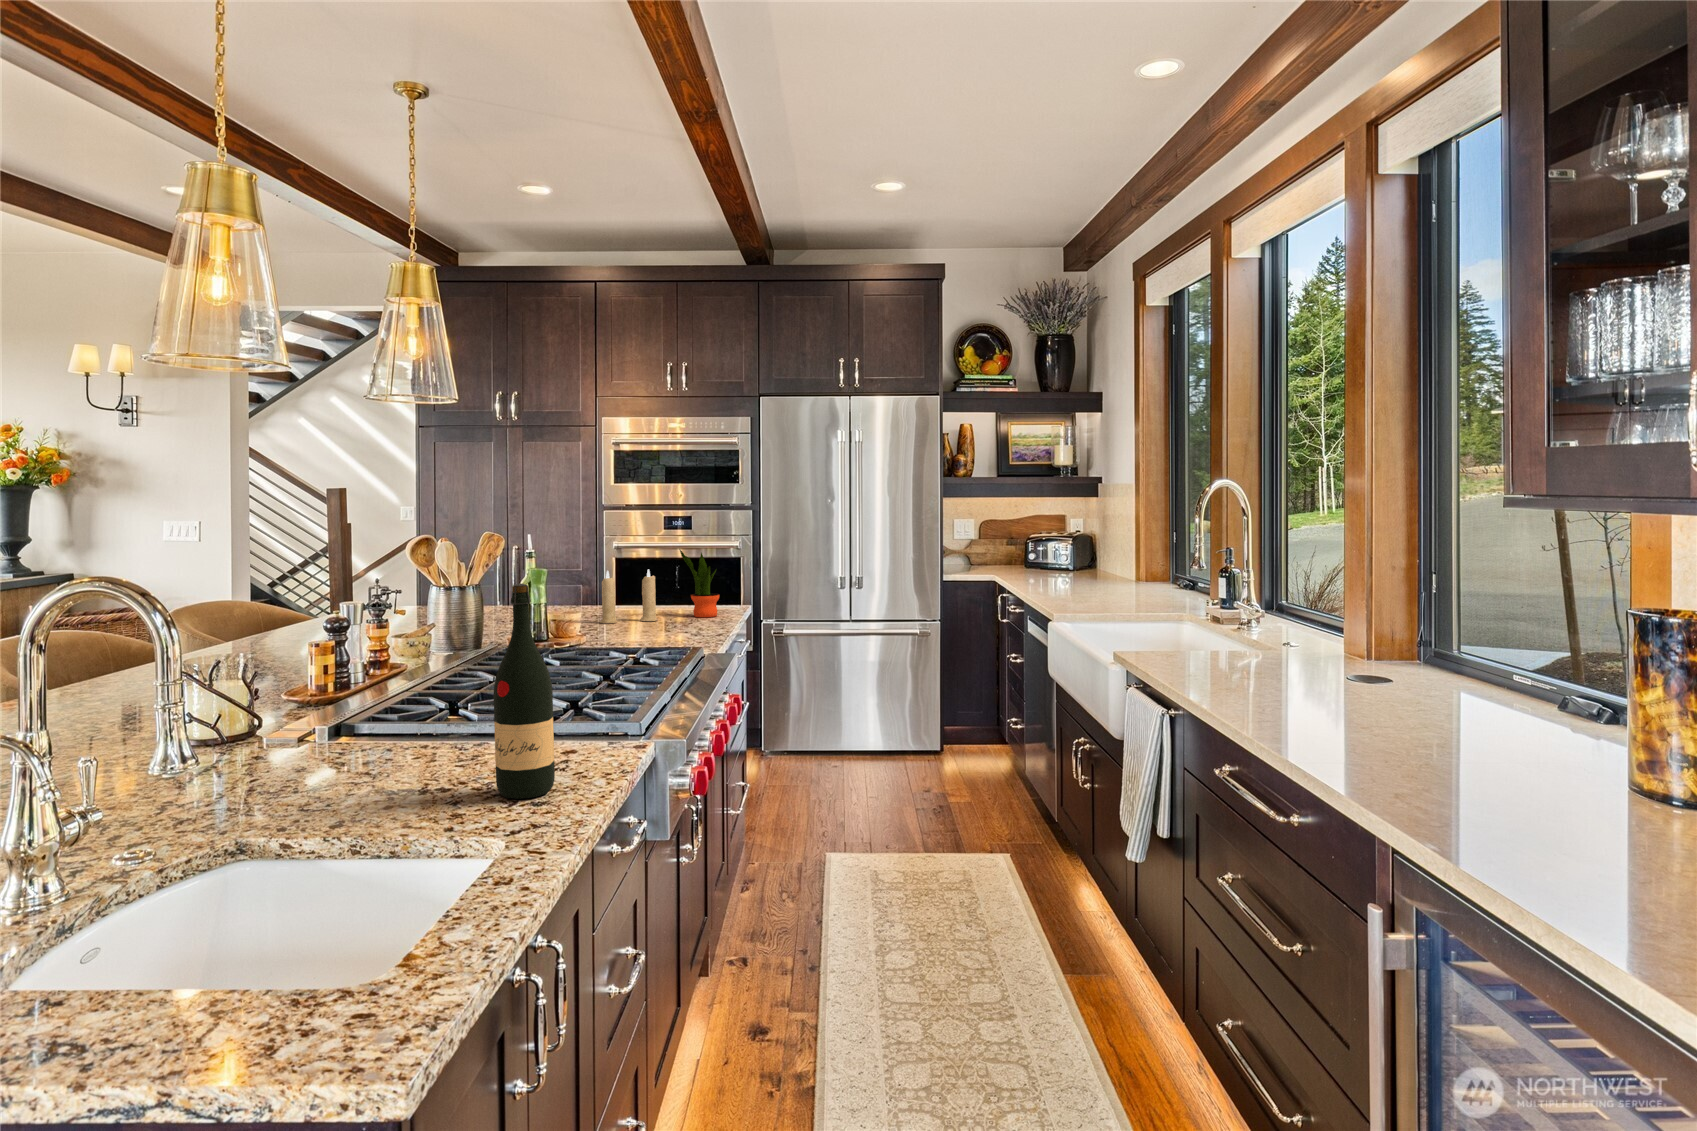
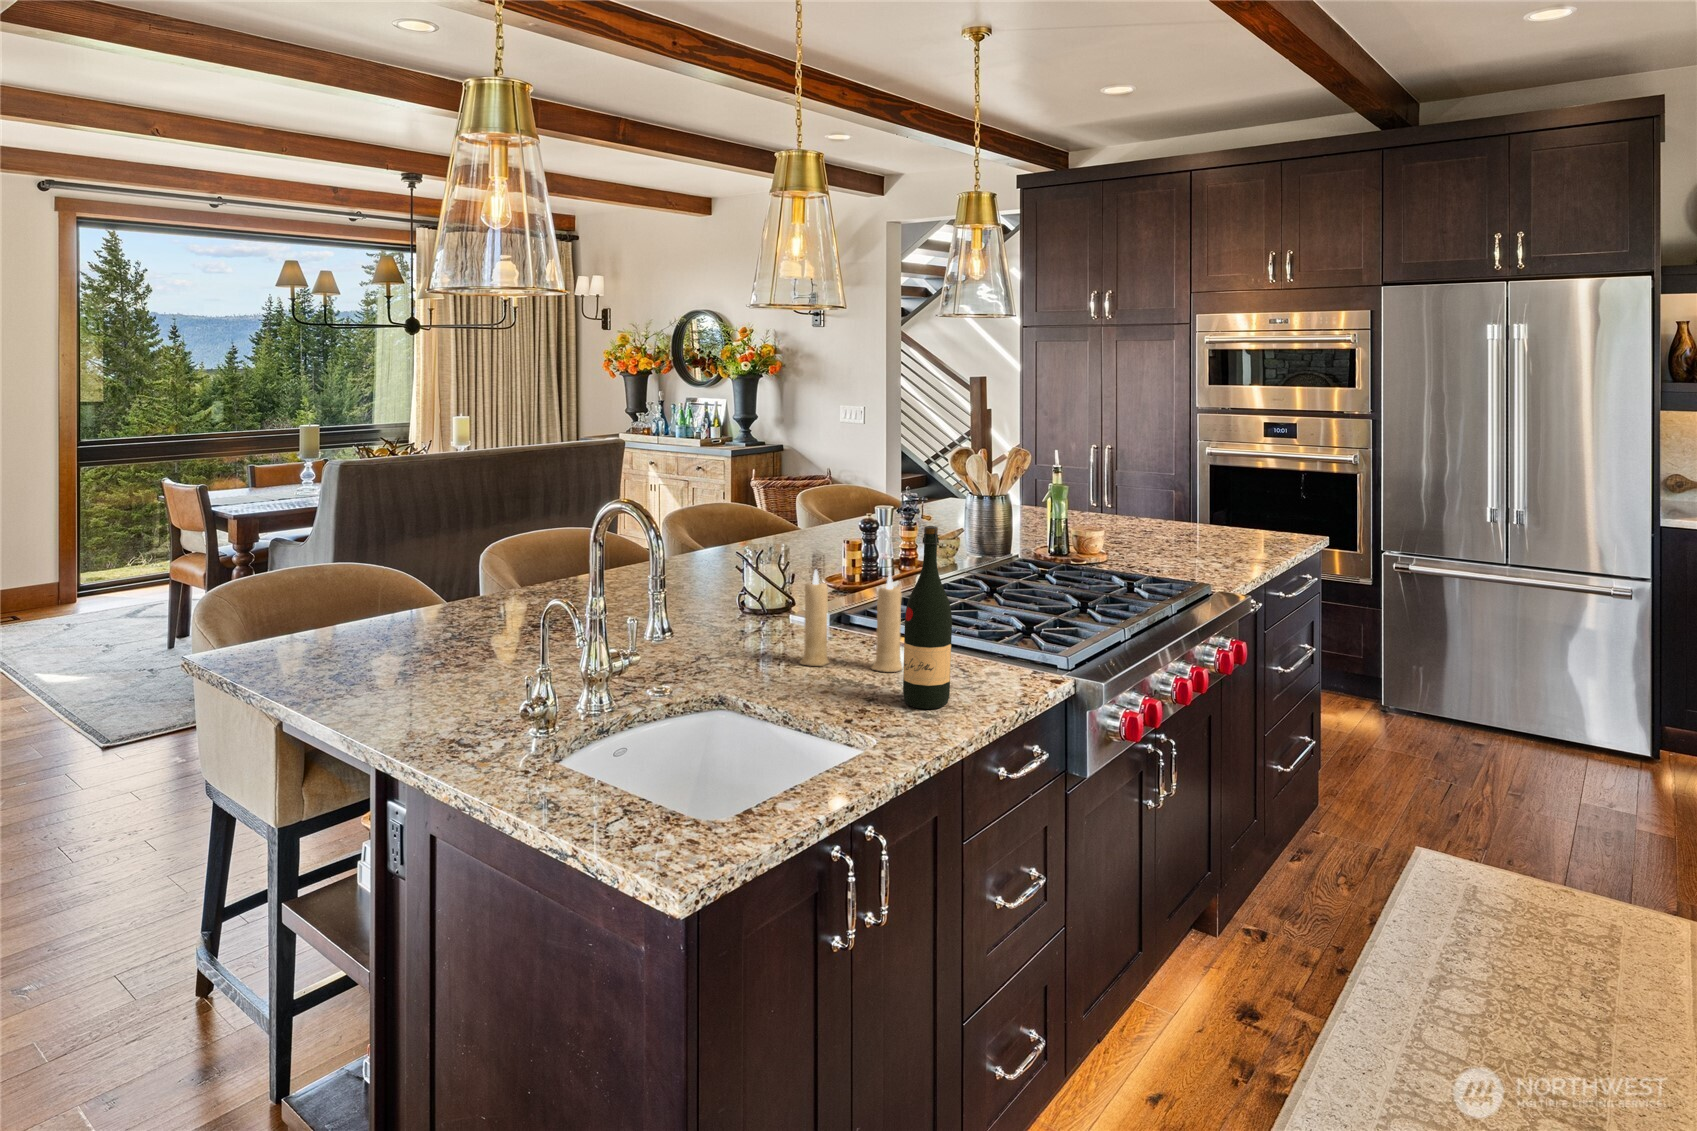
potted plant: present [679,549,720,617] -> none [1243,468,1286,546]
candle: present [600,569,658,623] -> present [800,570,902,672]

